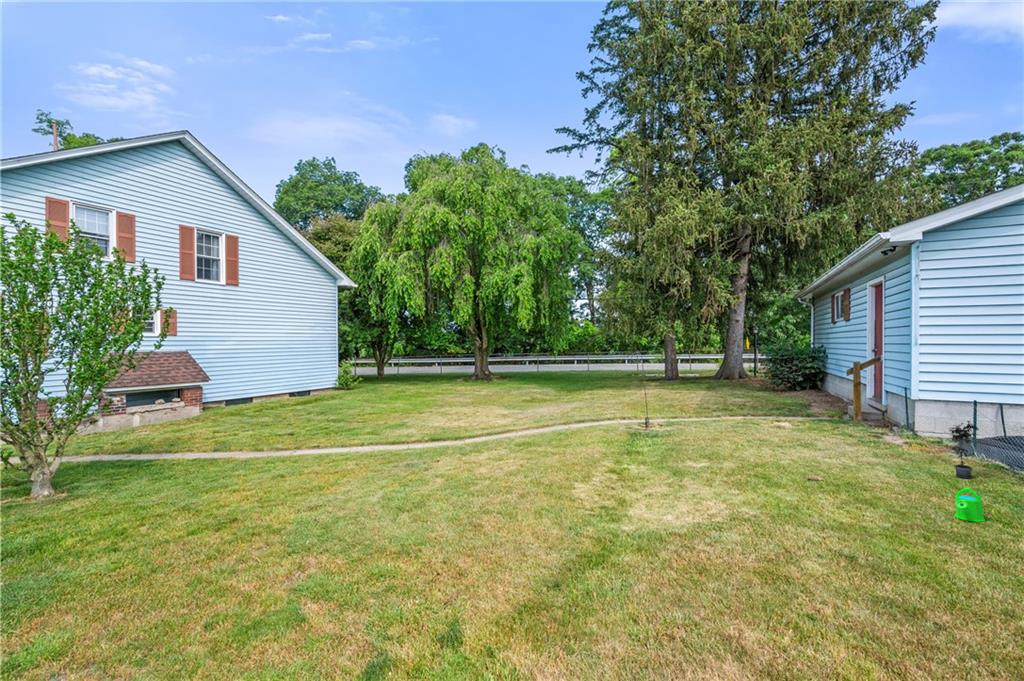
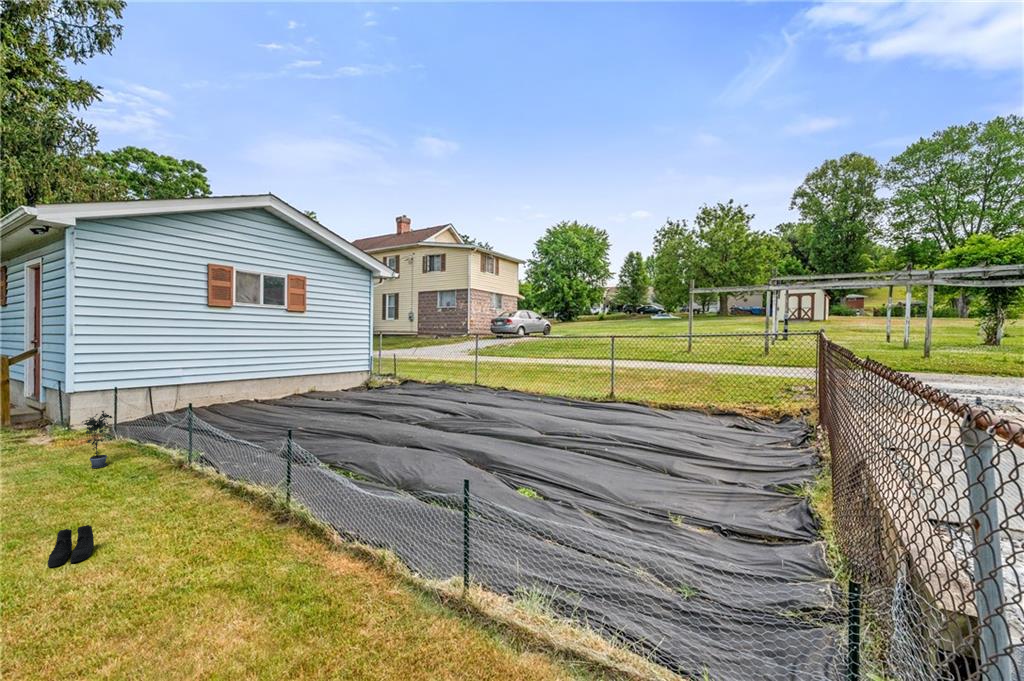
watering can: present [955,488,985,522] -> none [66,482,99,516]
boots: none [959,528,1001,567] -> present [48,525,94,567]

